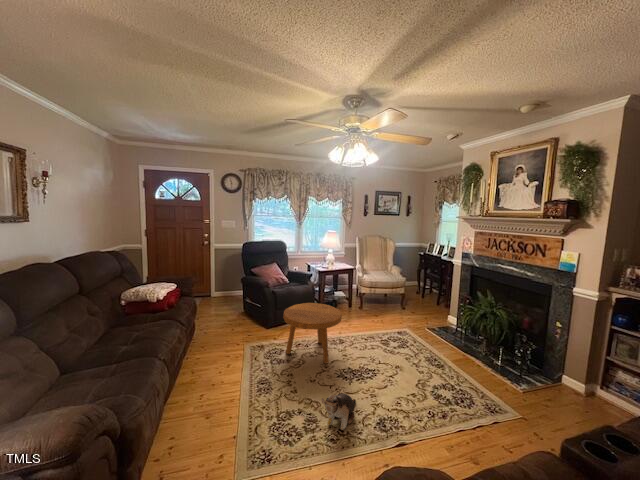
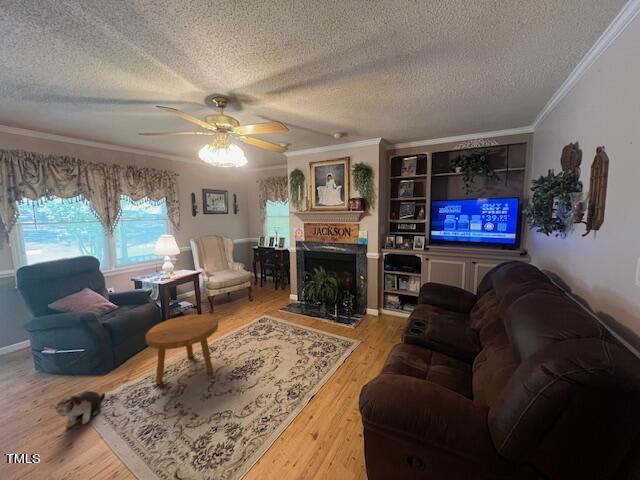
plush toy: present [322,393,356,430] -> present [50,391,105,428]

